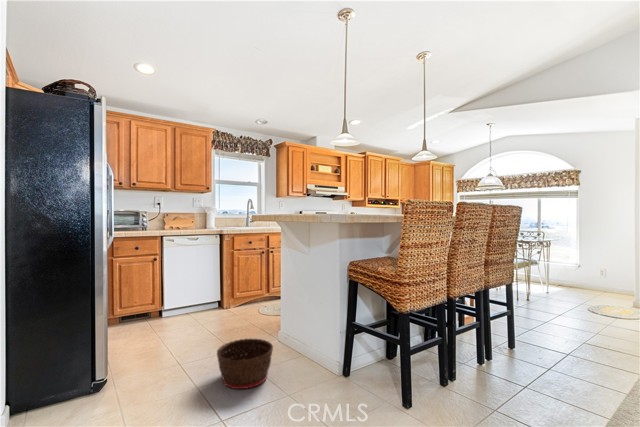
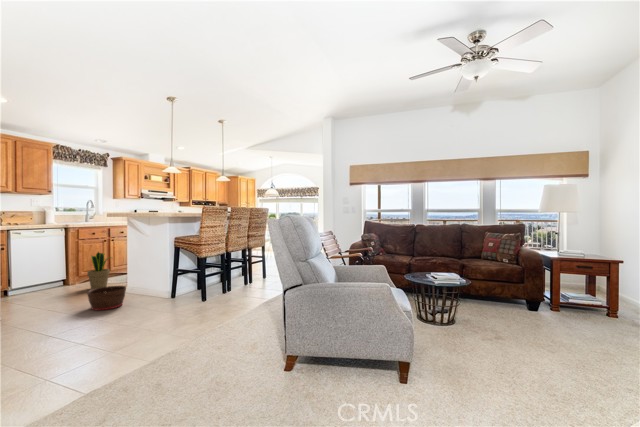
potted plant: none [237,270,267,325] -> present [87,252,110,289]

